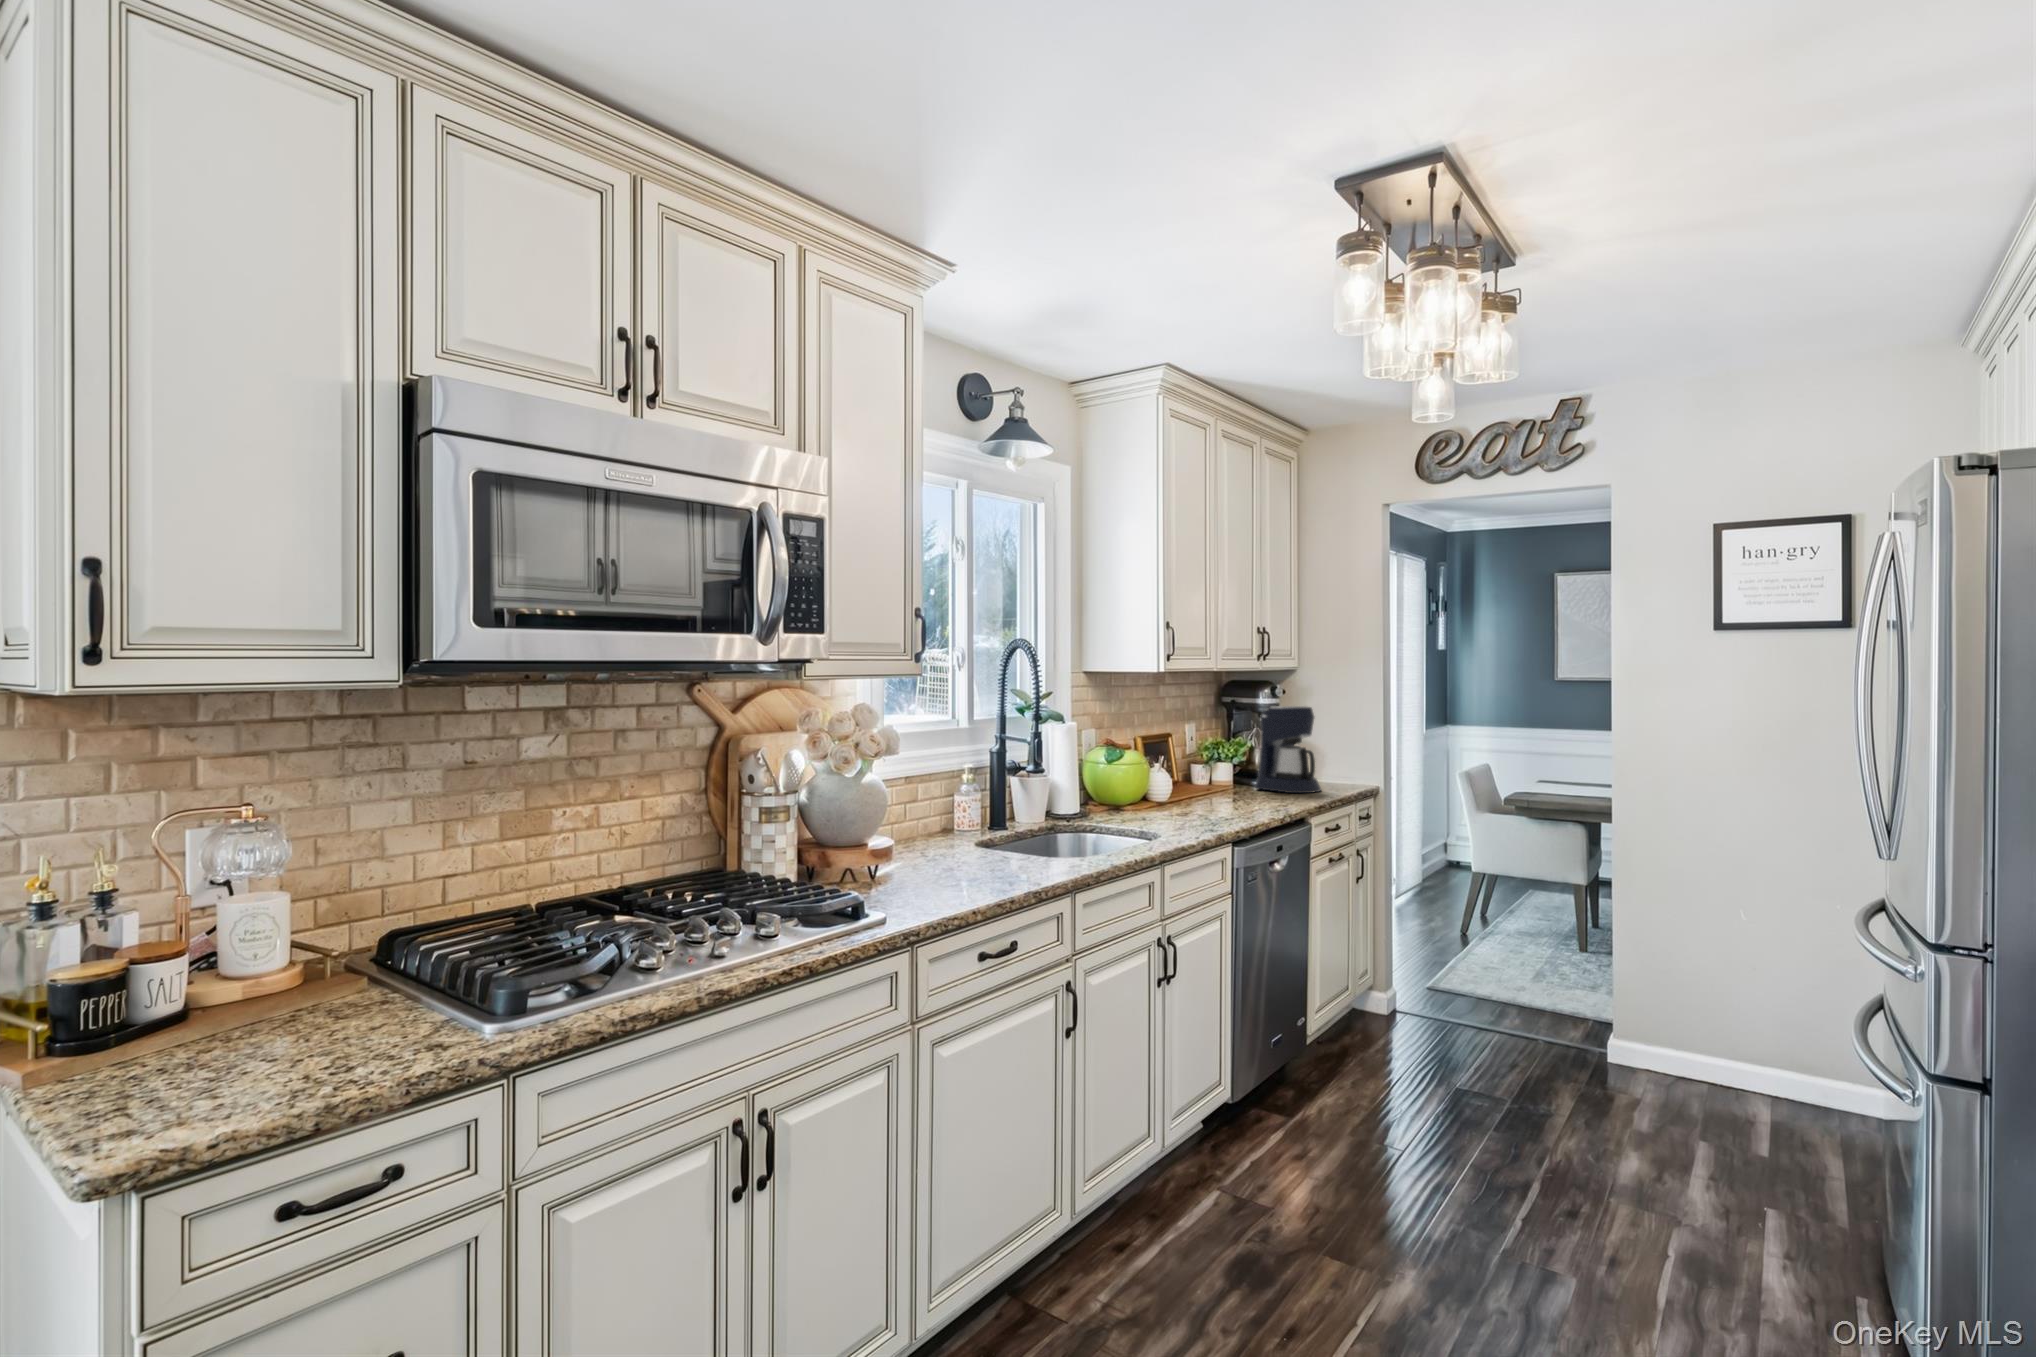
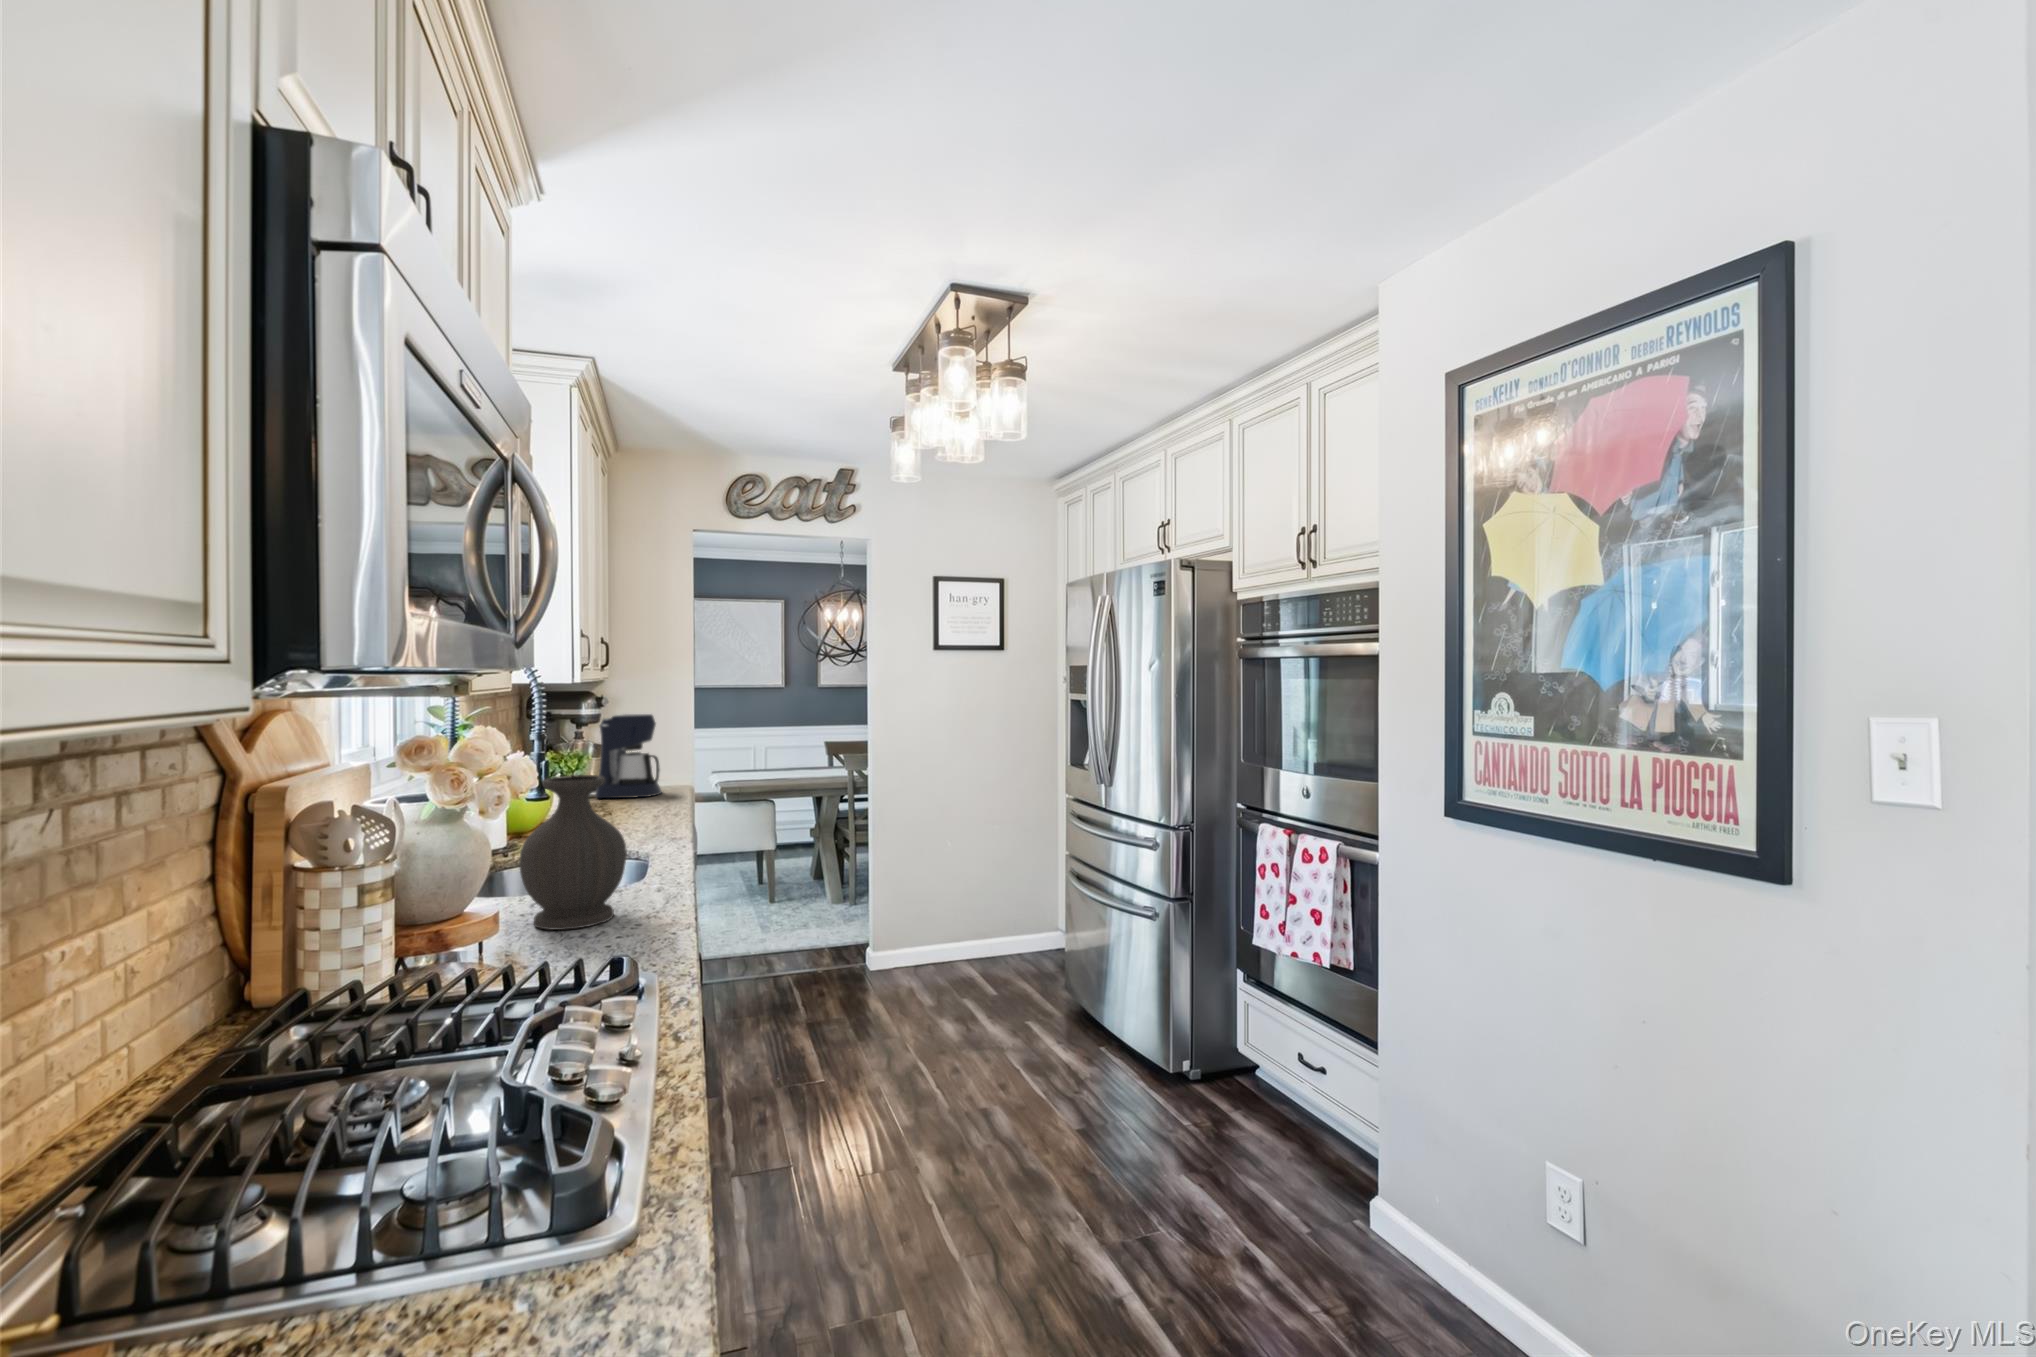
vase: none [935,752,1019,882] -> present [519,775,627,930]

